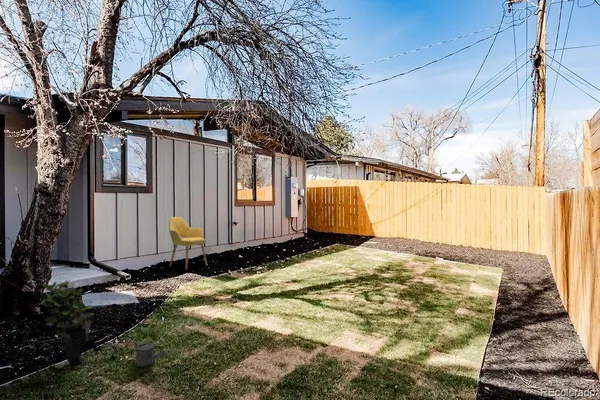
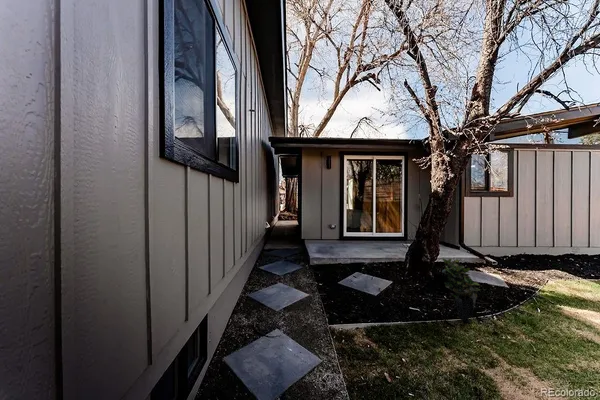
chair: present [169,217,207,270] -> none [532,218,582,270]
watering can: present [135,342,165,367] -> none [519,327,560,355]

